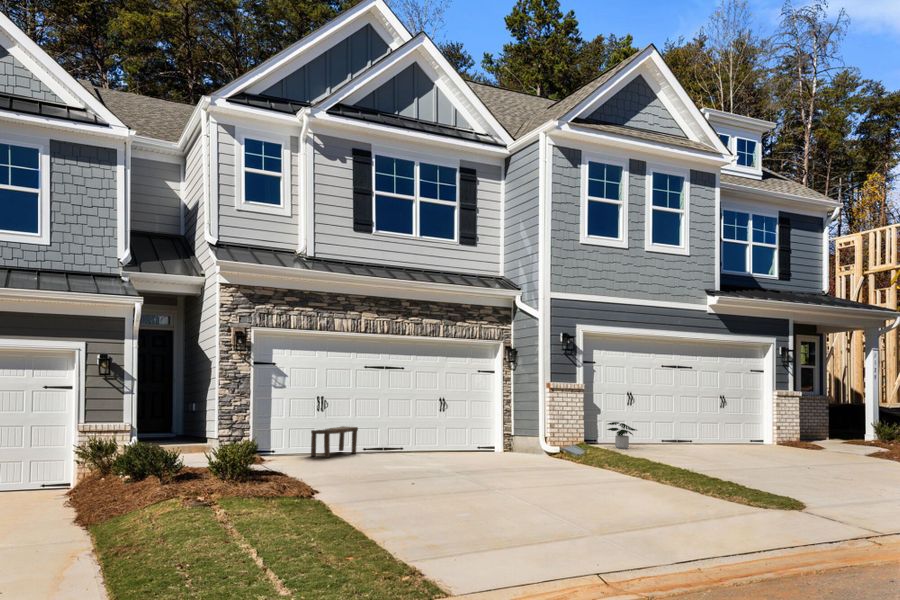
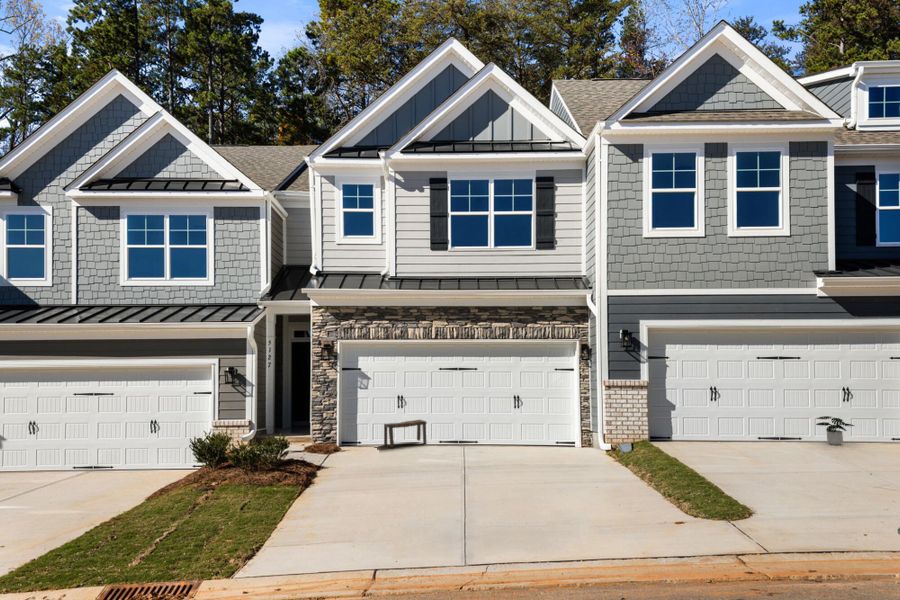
potted plant: present [607,422,637,449] -> present [816,416,854,445]

